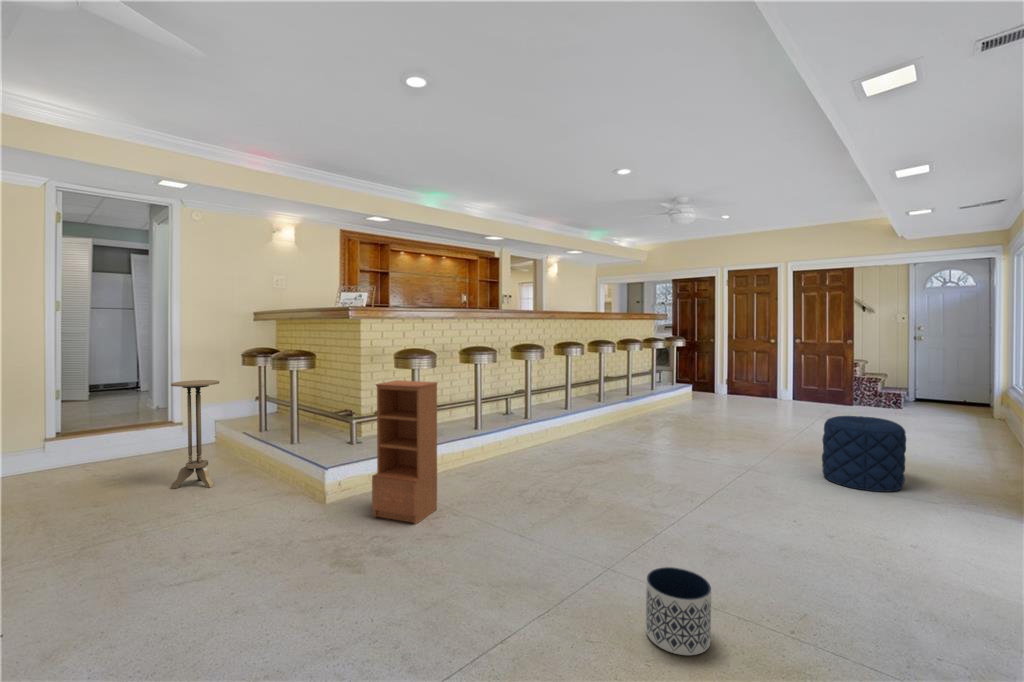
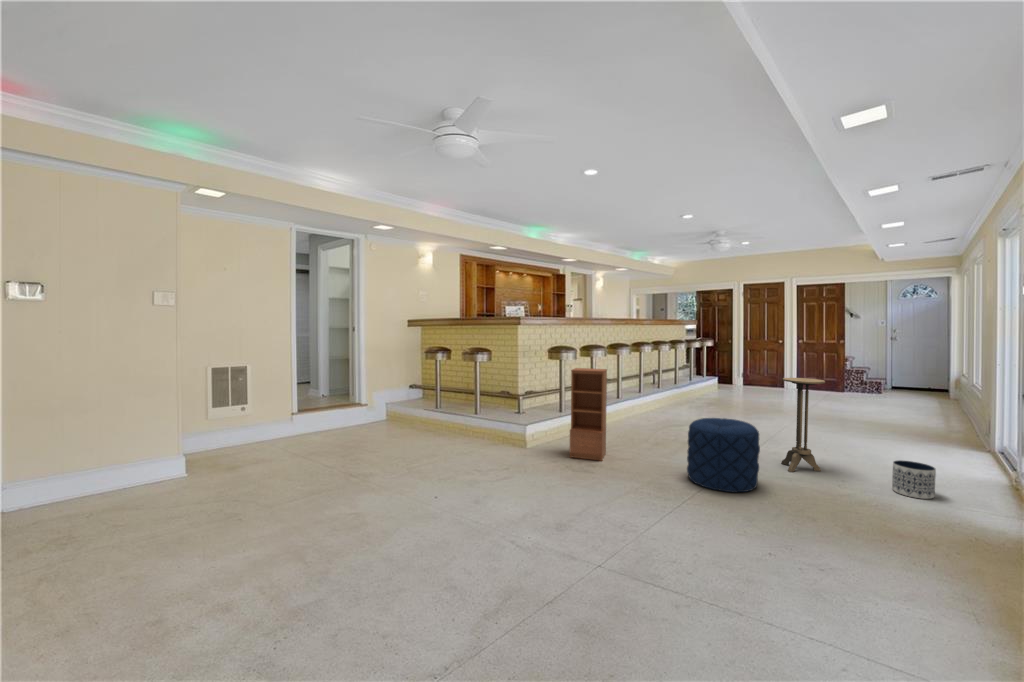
side table: present [171,380,219,489] -> present [781,378,825,472]
pouf: present [822,416,906,492] -> present [687,418,760,492]
planter: present [646,567,711,655] -> present [892,460,936,499]

